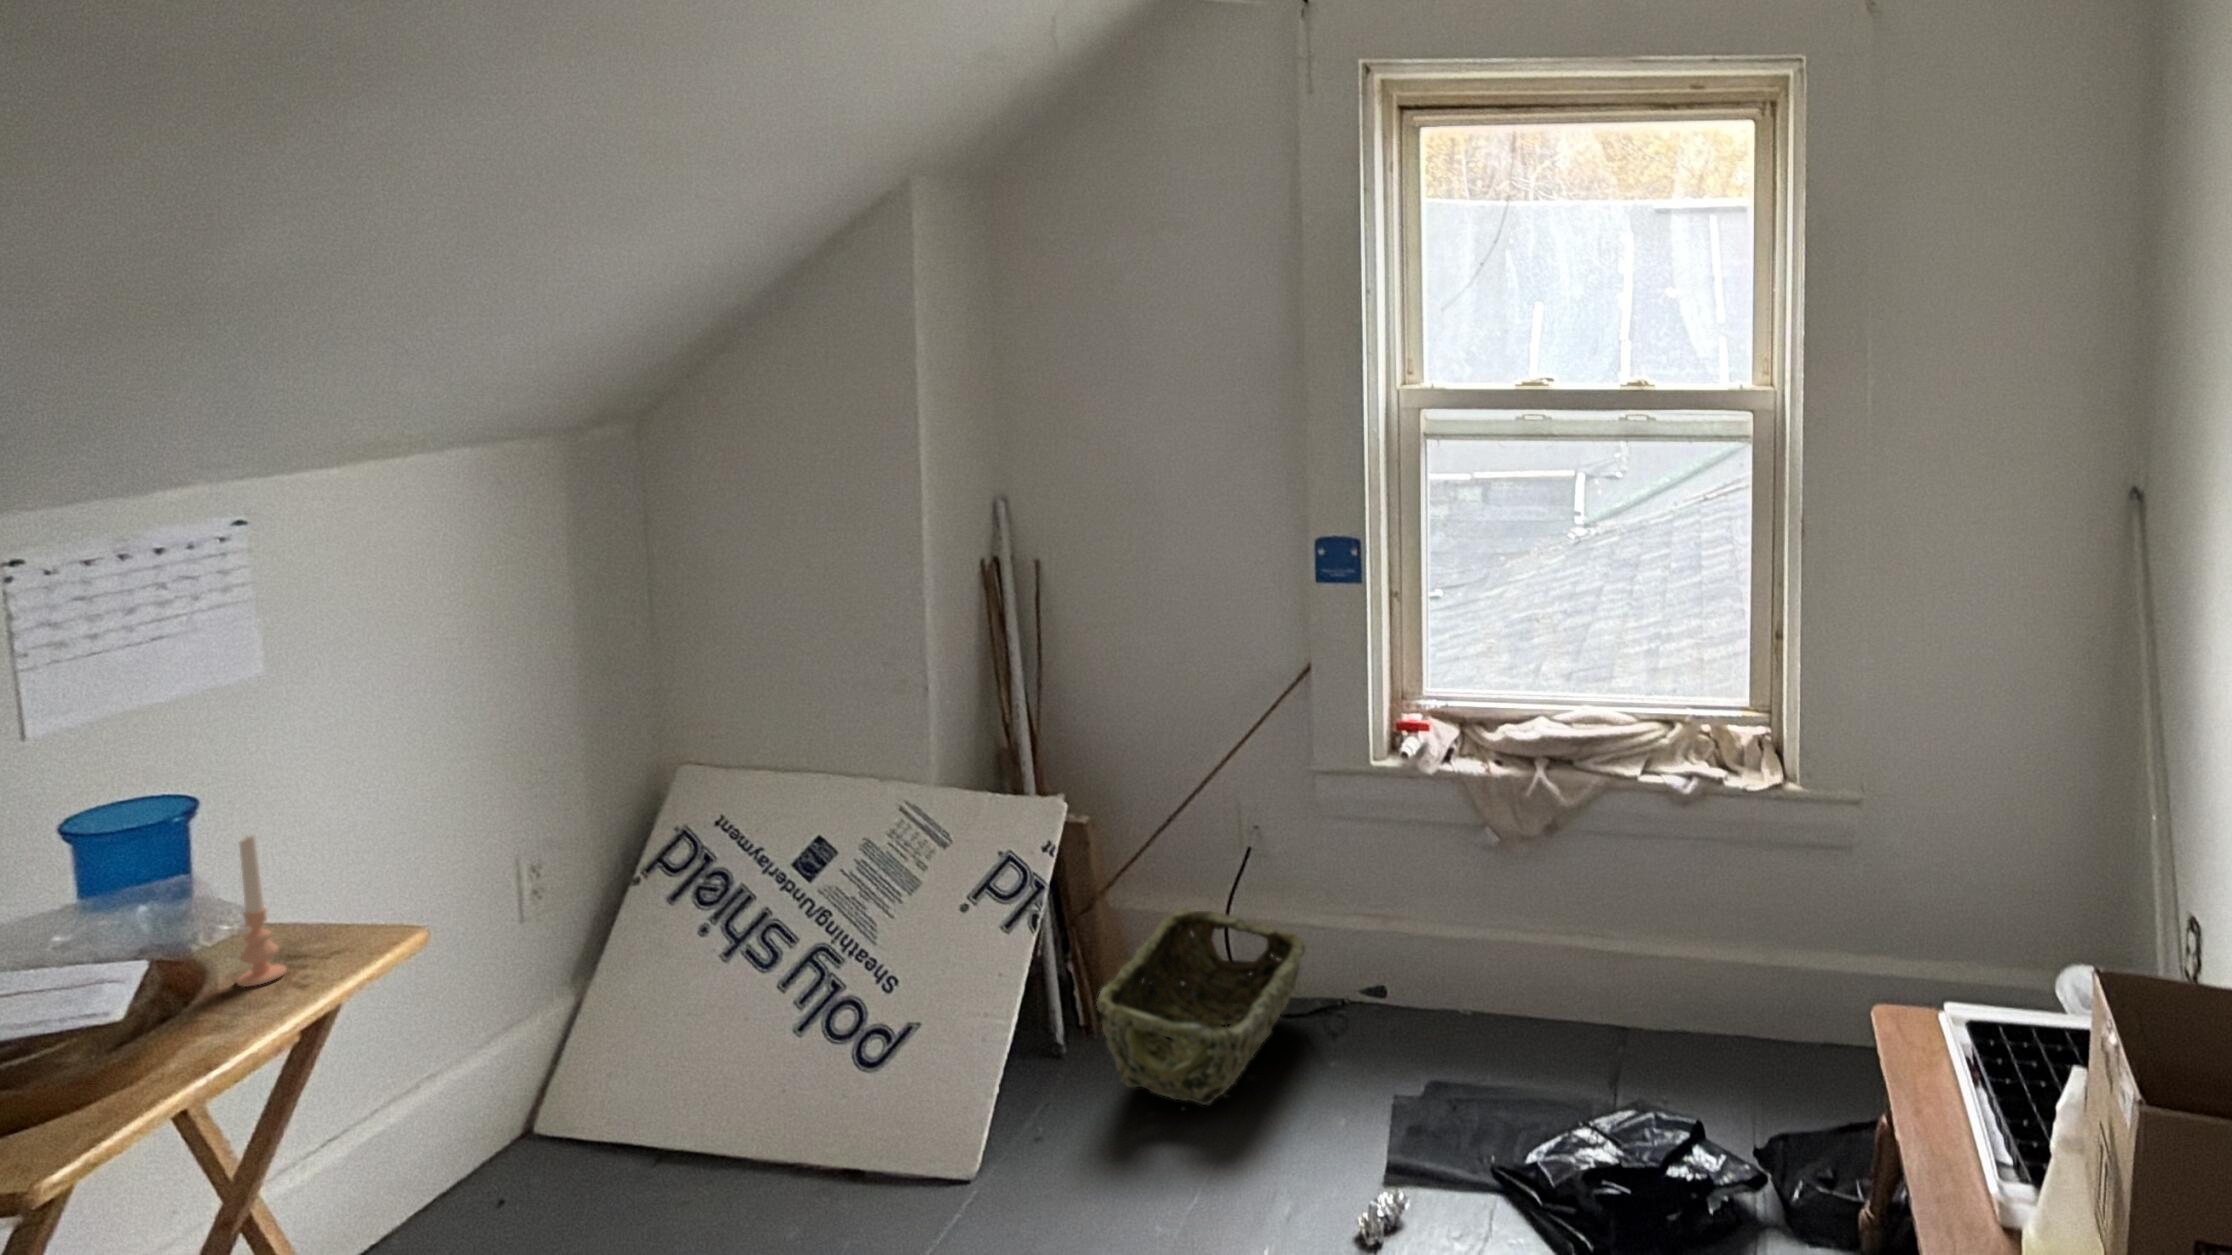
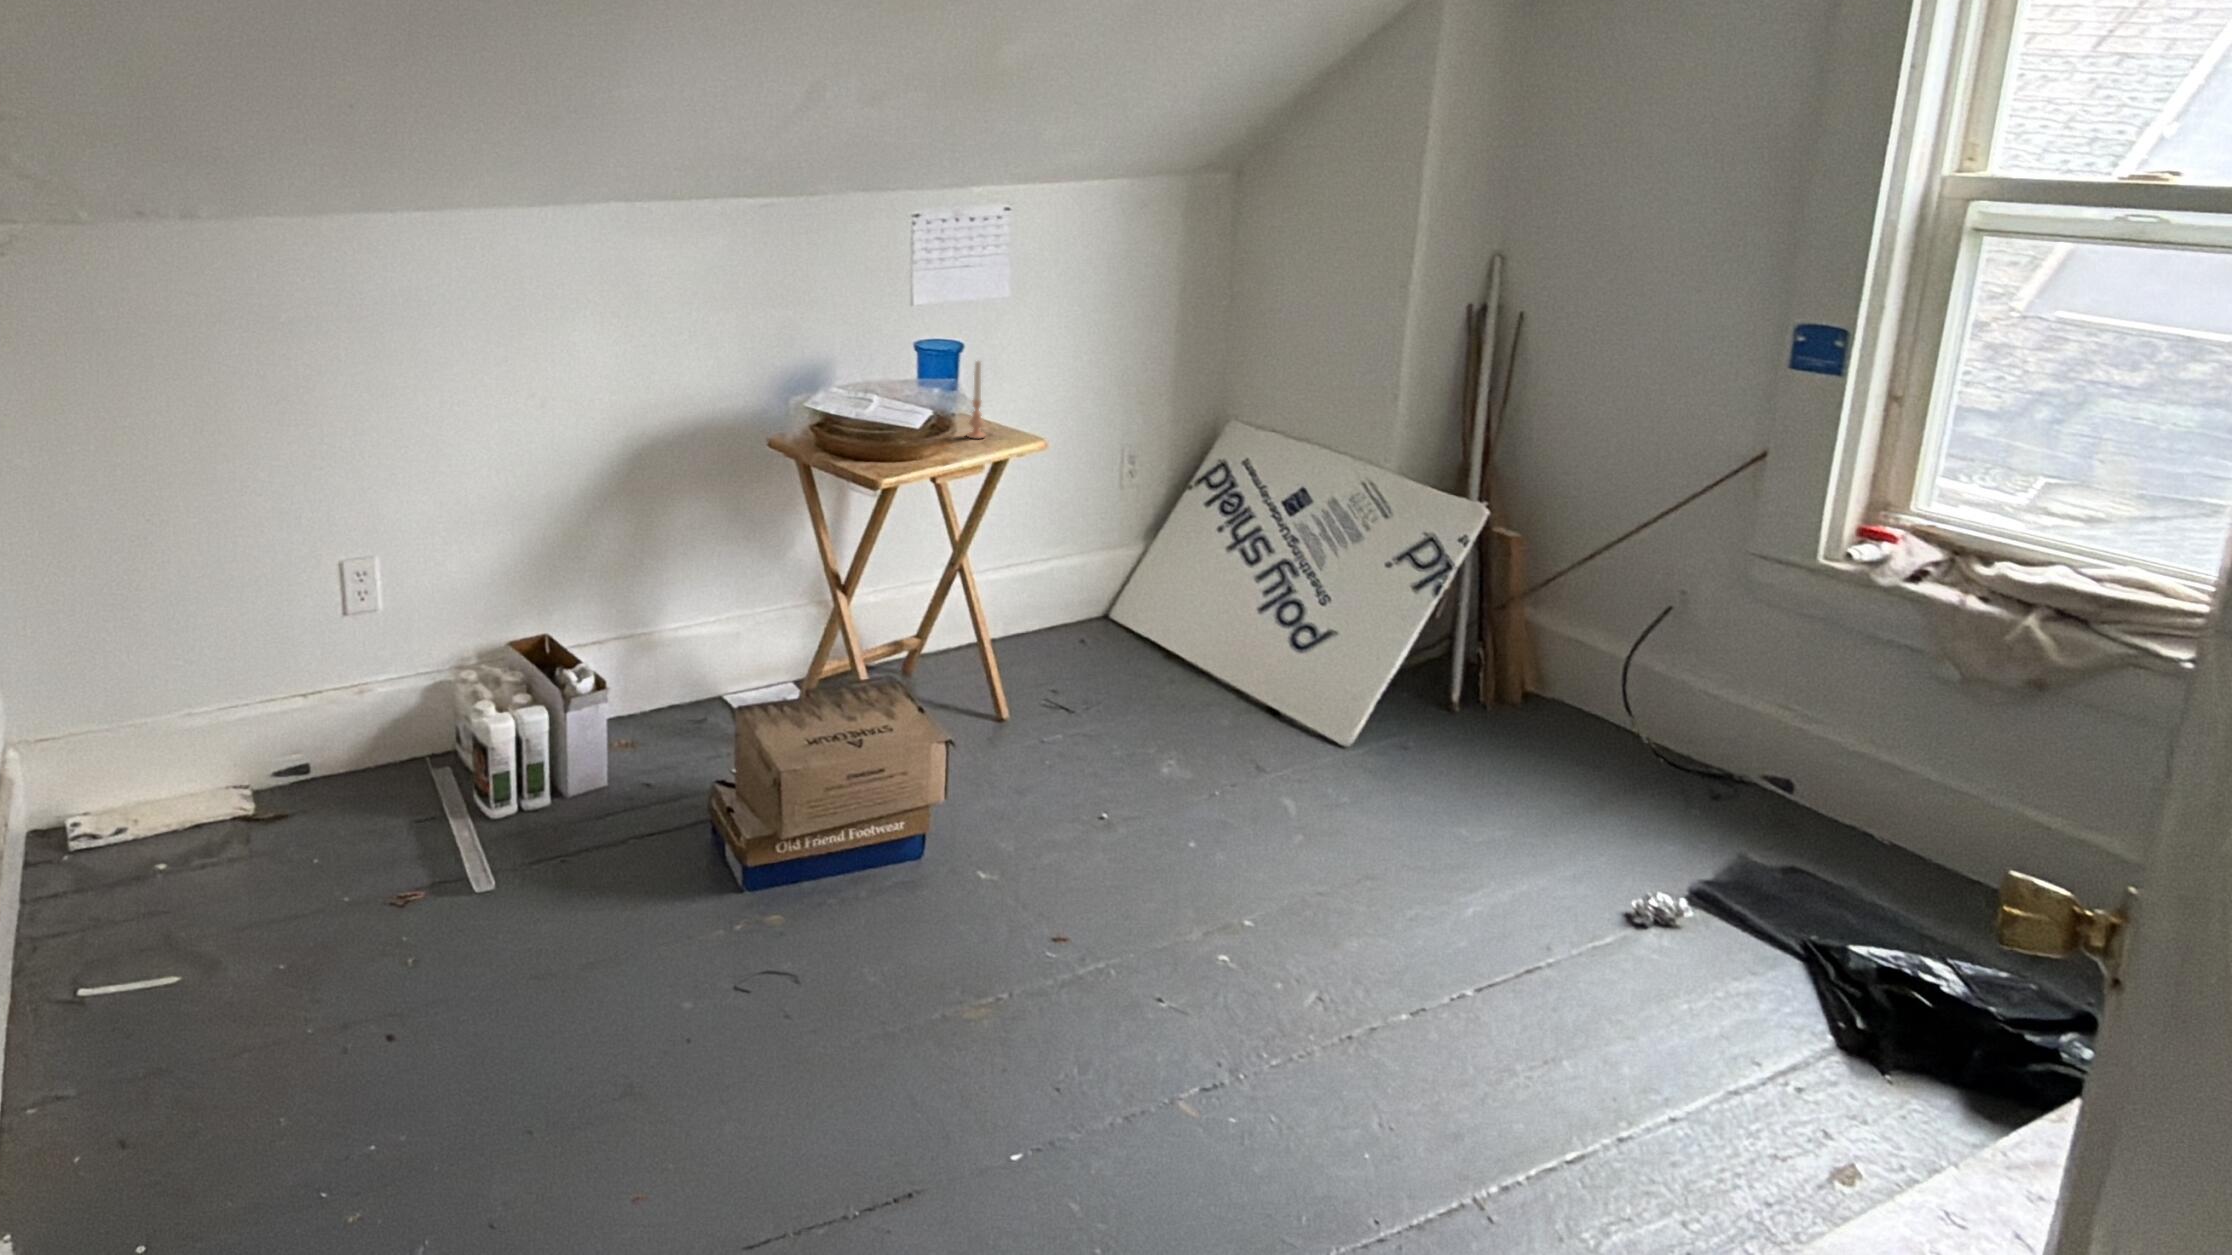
woven basket: present [1097,909,1305,1105] -> none [1472,640,1707,786]

